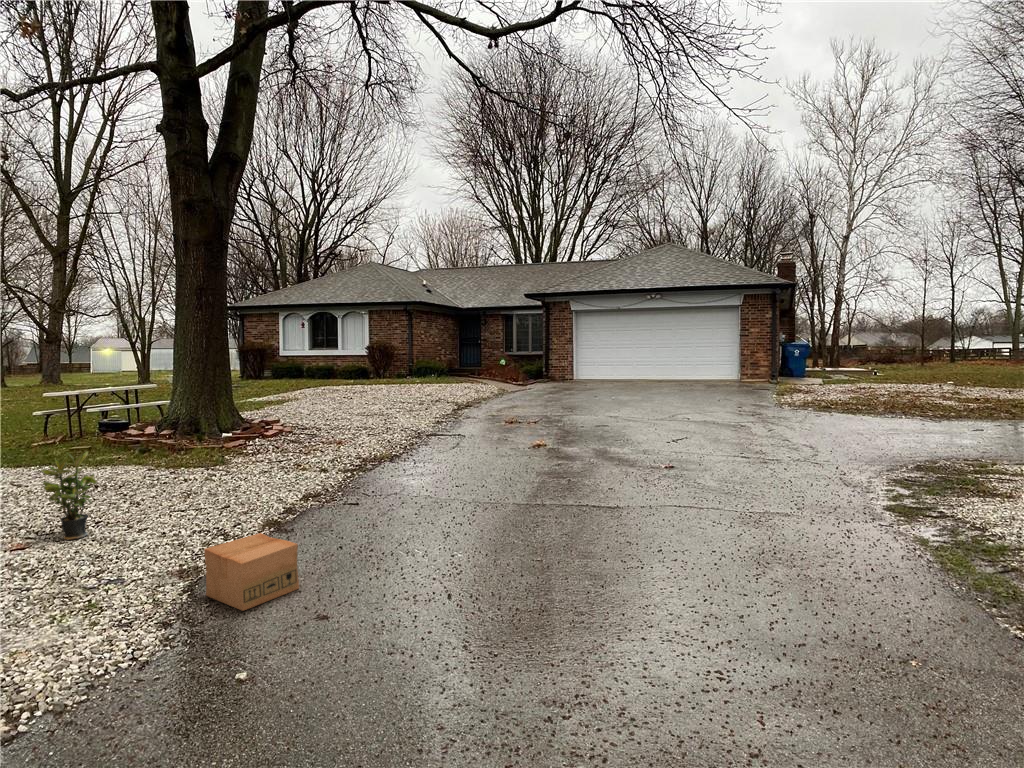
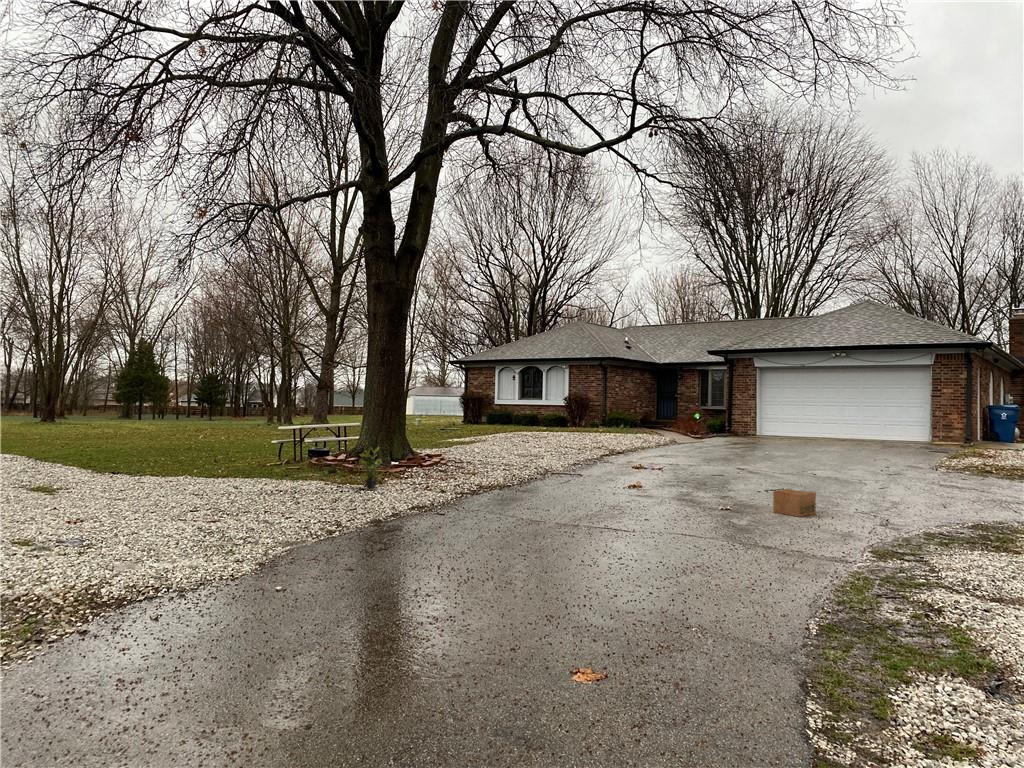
cardboard box: present [204,533,299,611] -> present [773,489,816,517]

